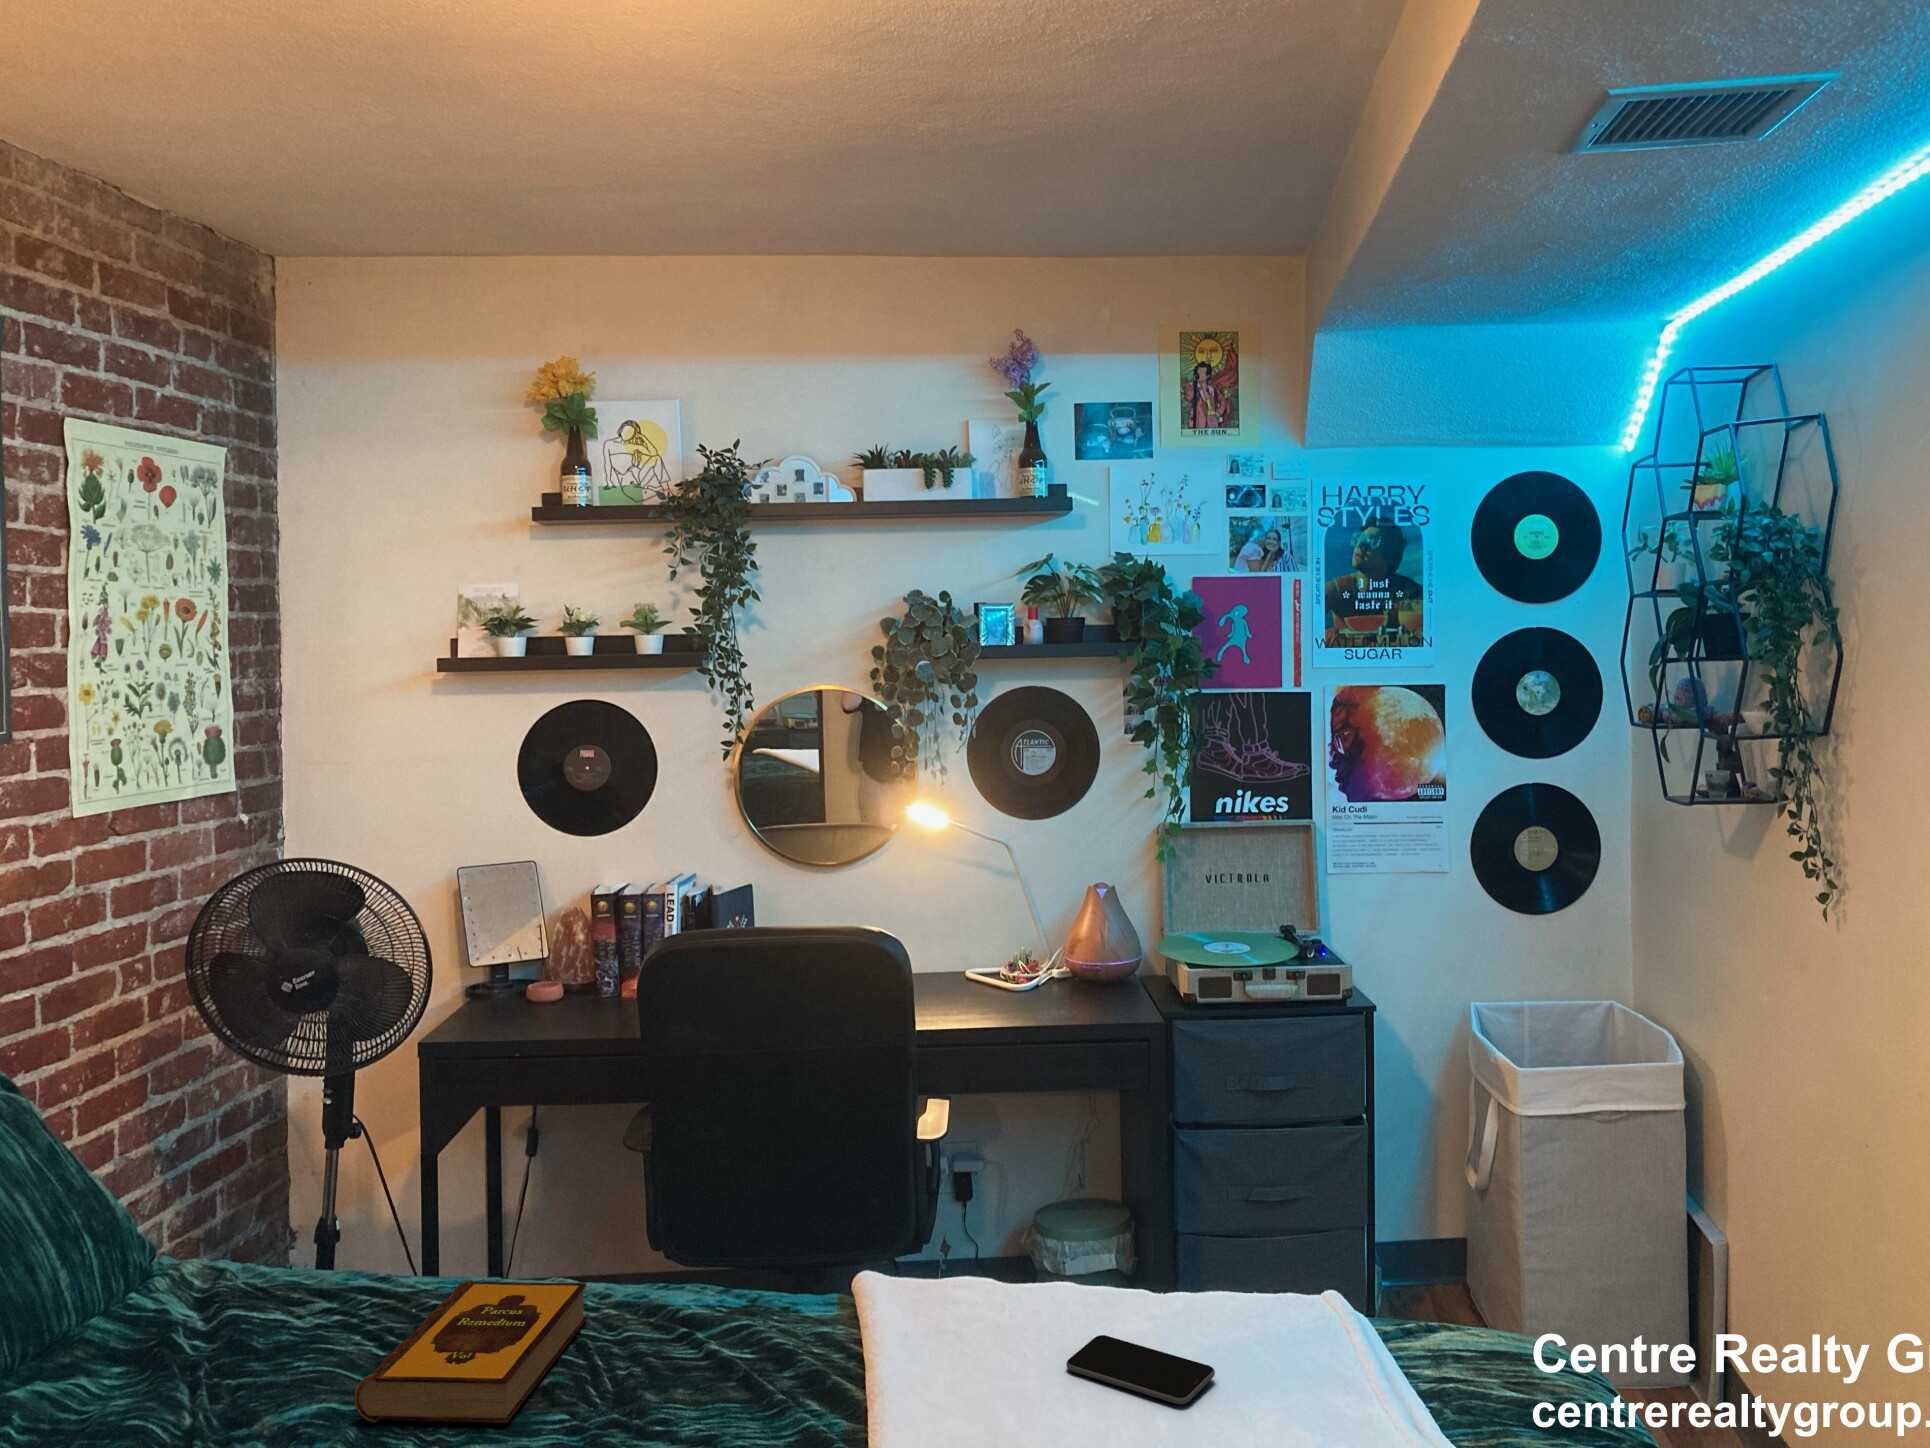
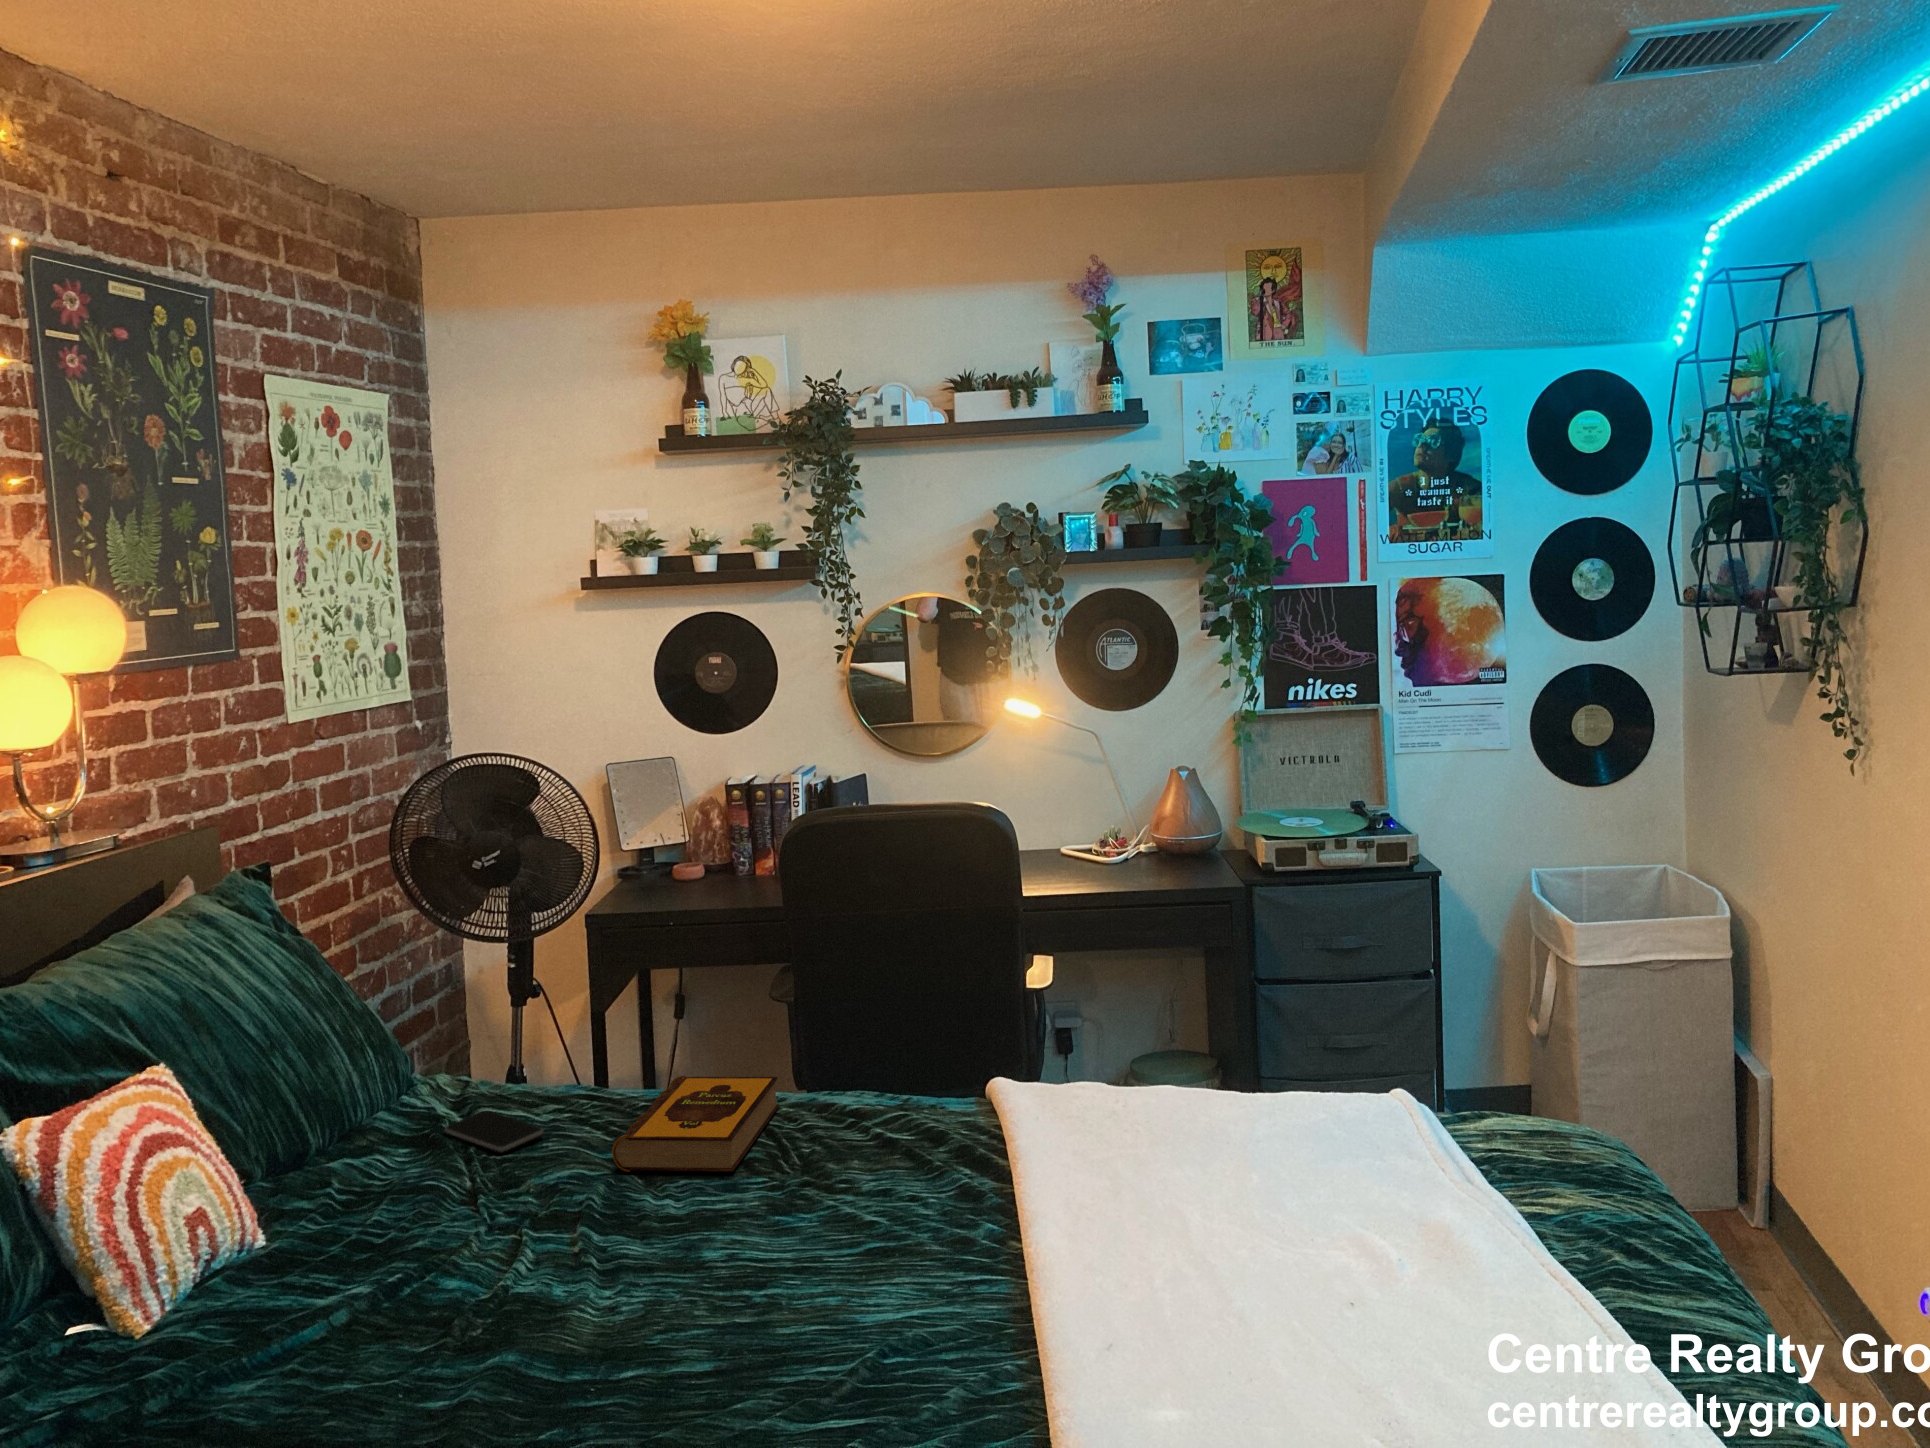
smartphone: present [1066,1335,1215,1404] -> present [445,1111,543,1152]

